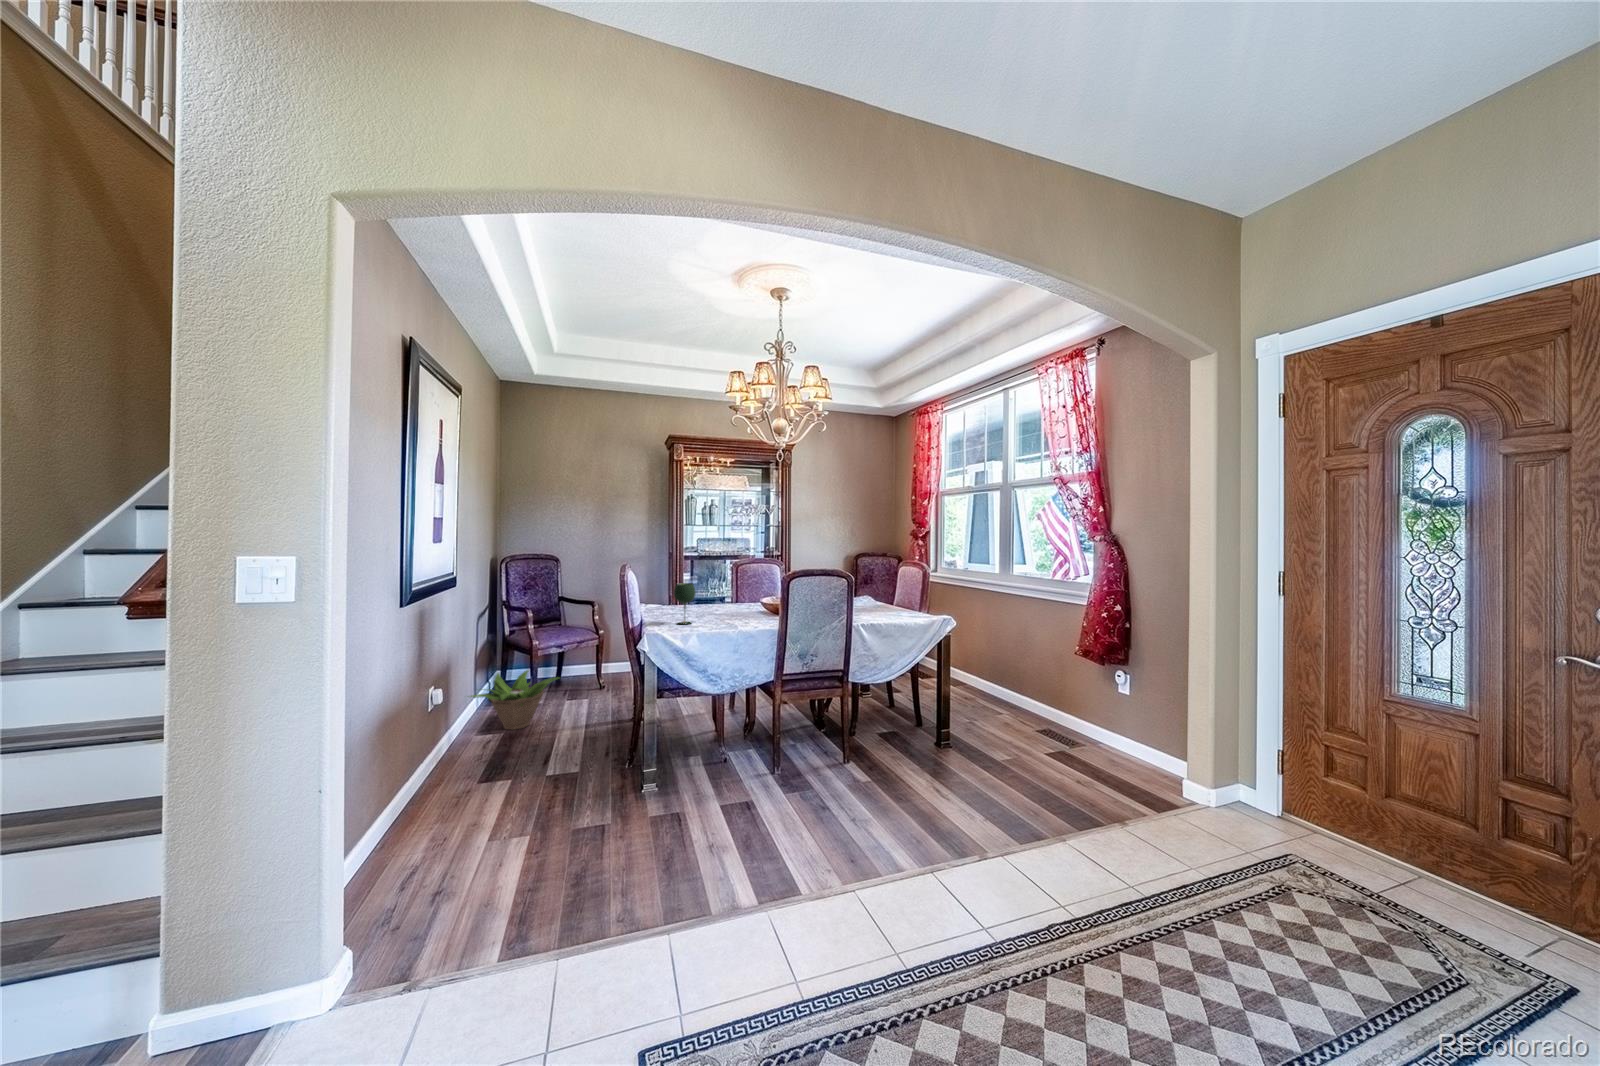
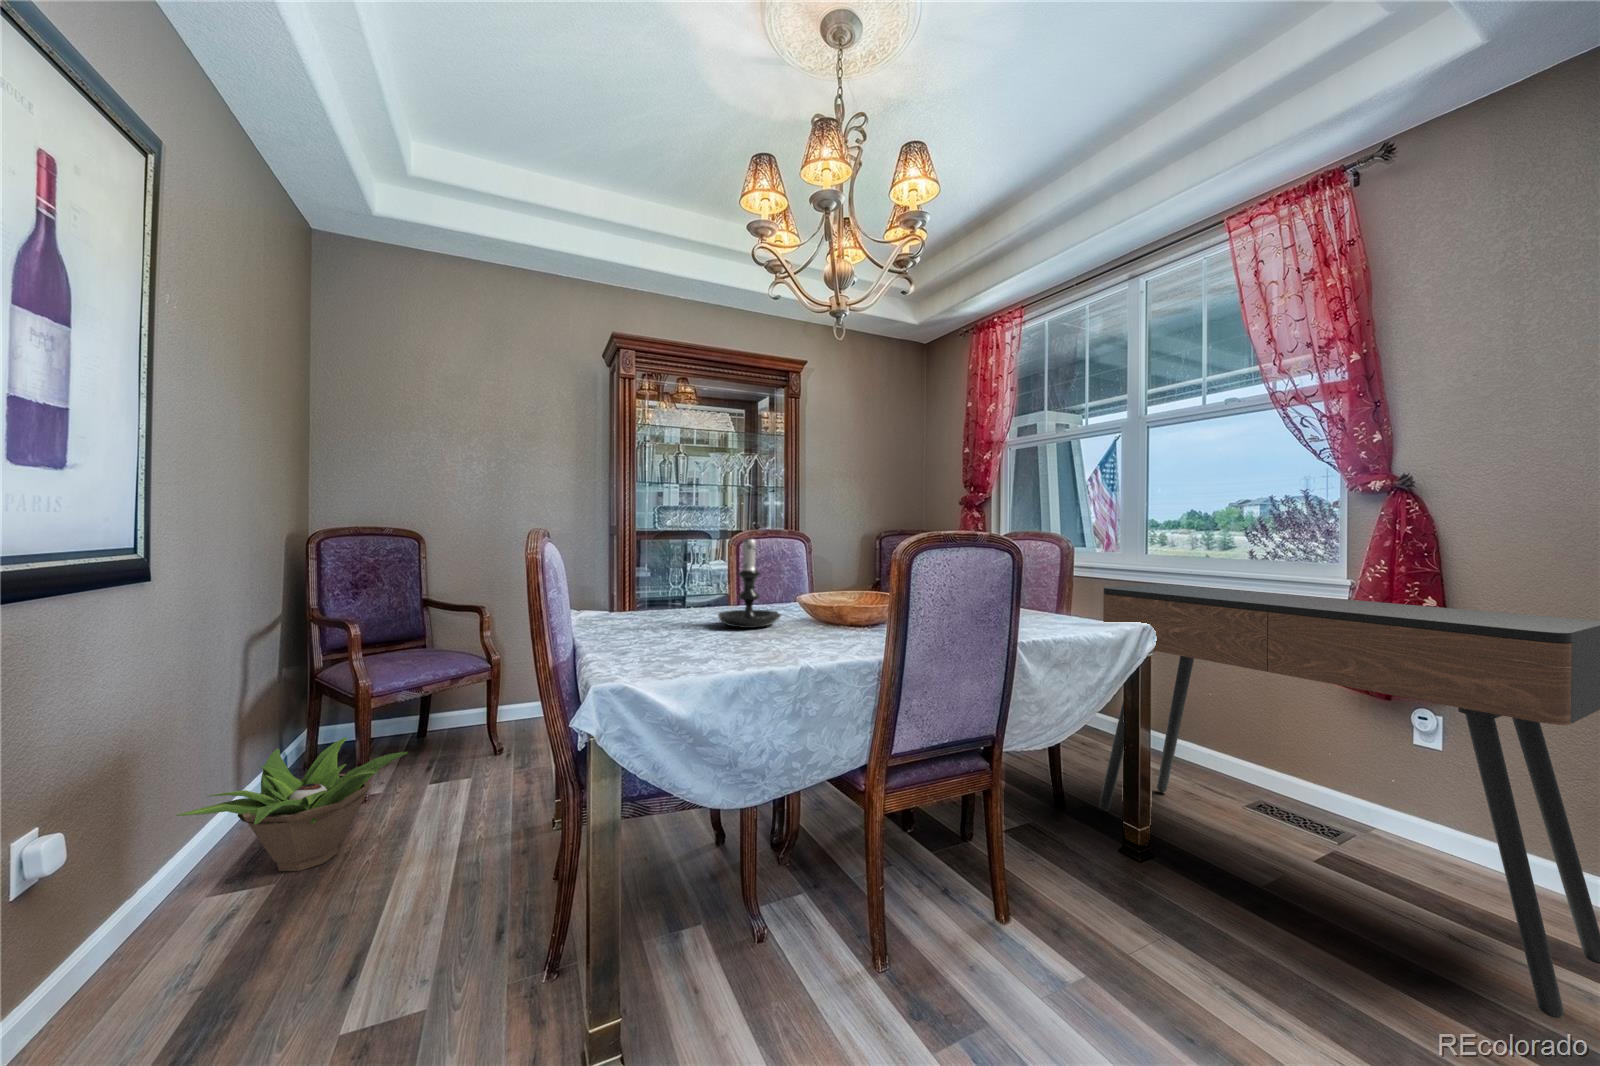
candle holder: none [716,565,749,615] -> present [718,539,781,628]
wine glass: present [674,583,696,624] -> none [645,564,691,651]
console table: none [942,594,1141,801] -> present [1099,584,1600,1018]

